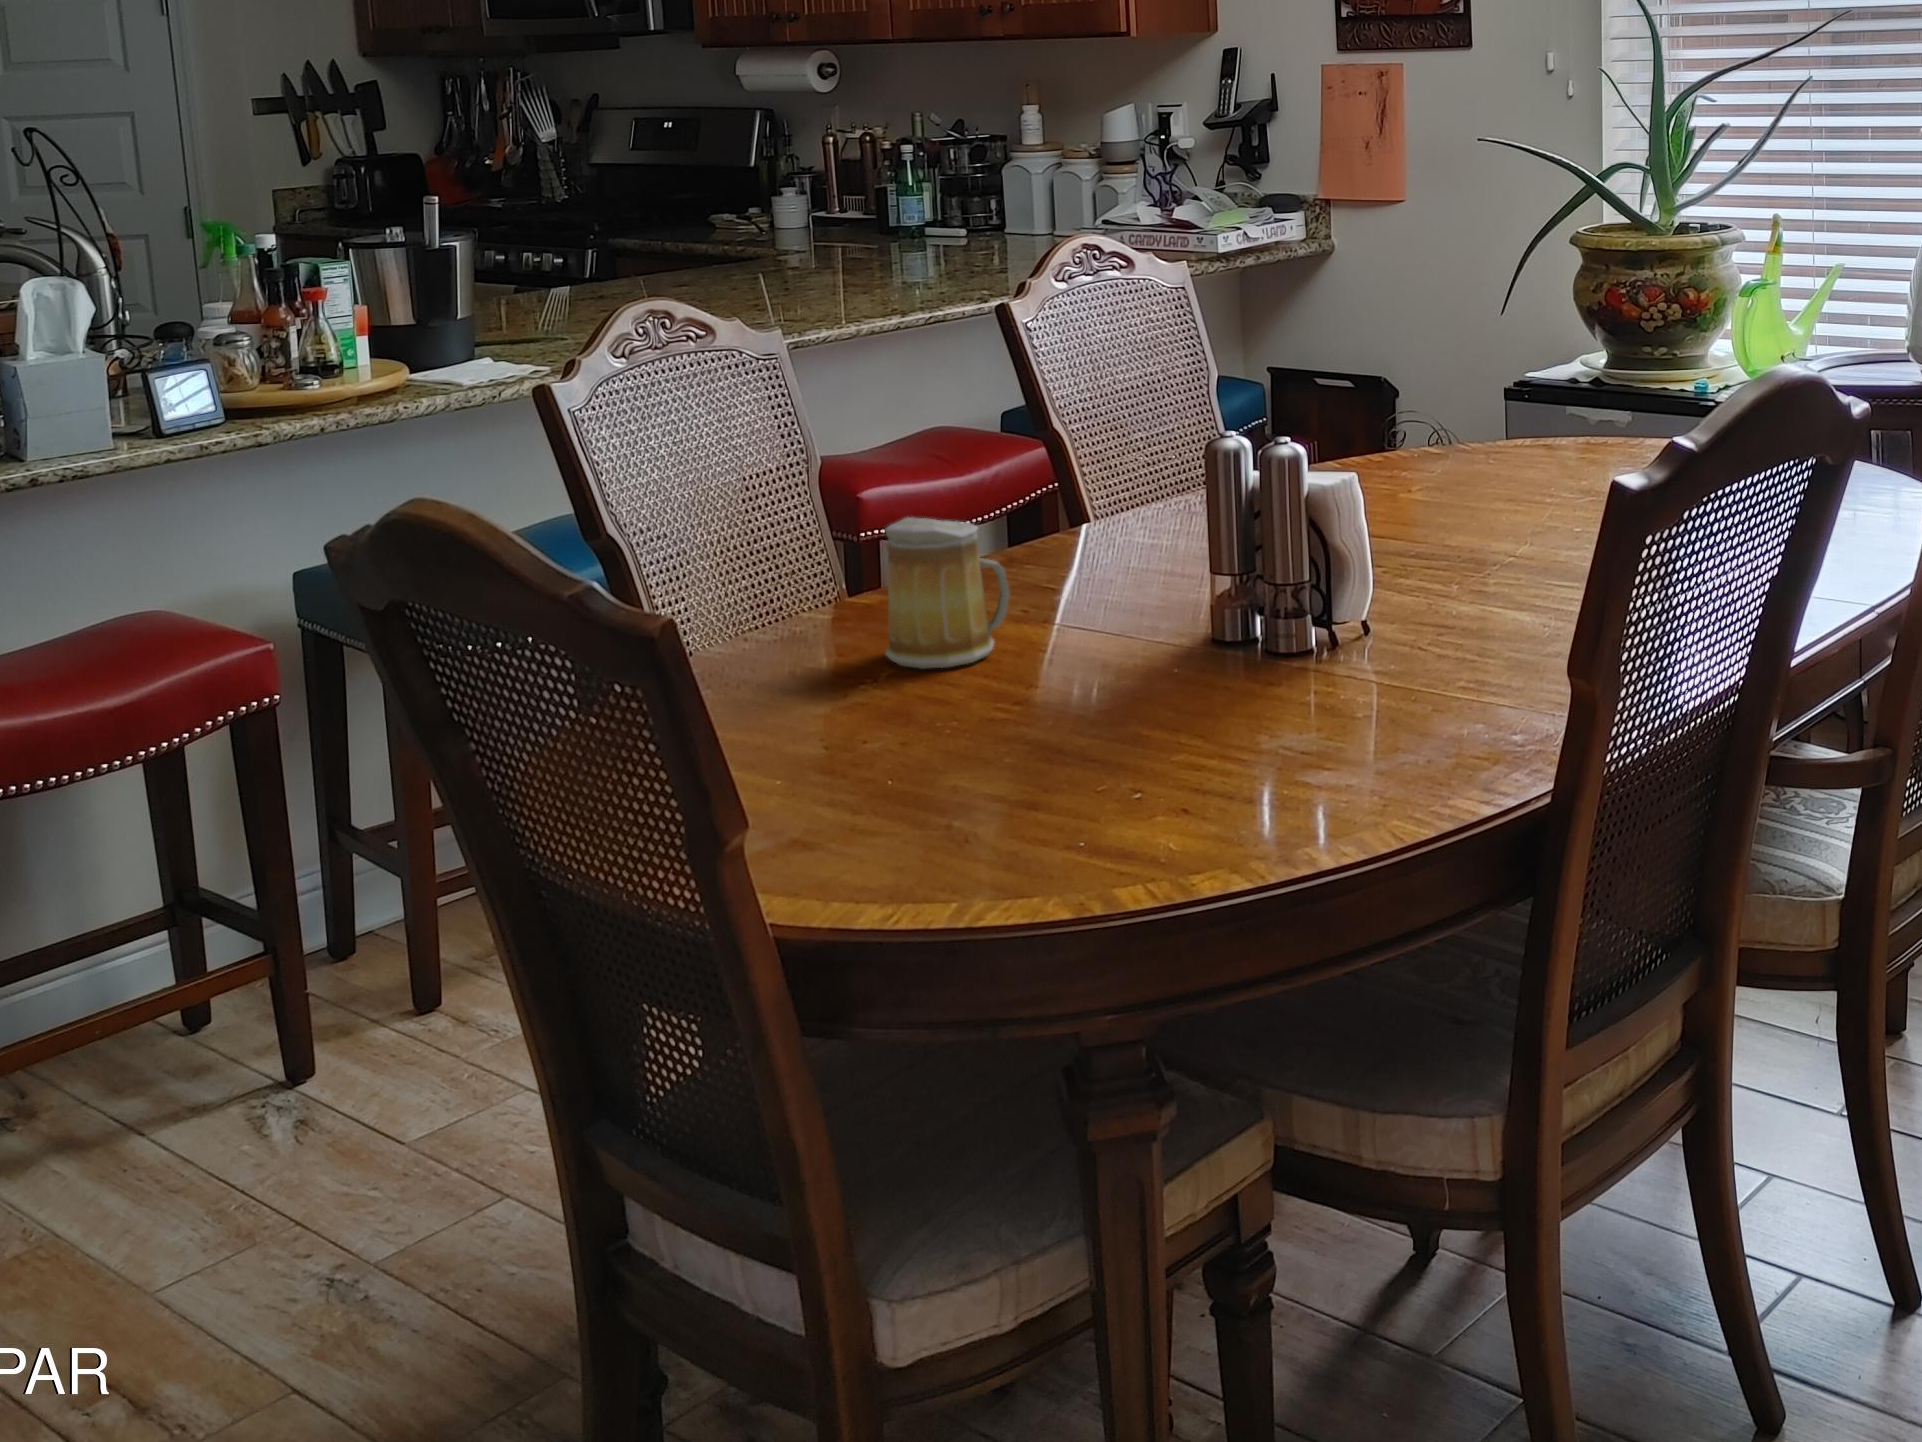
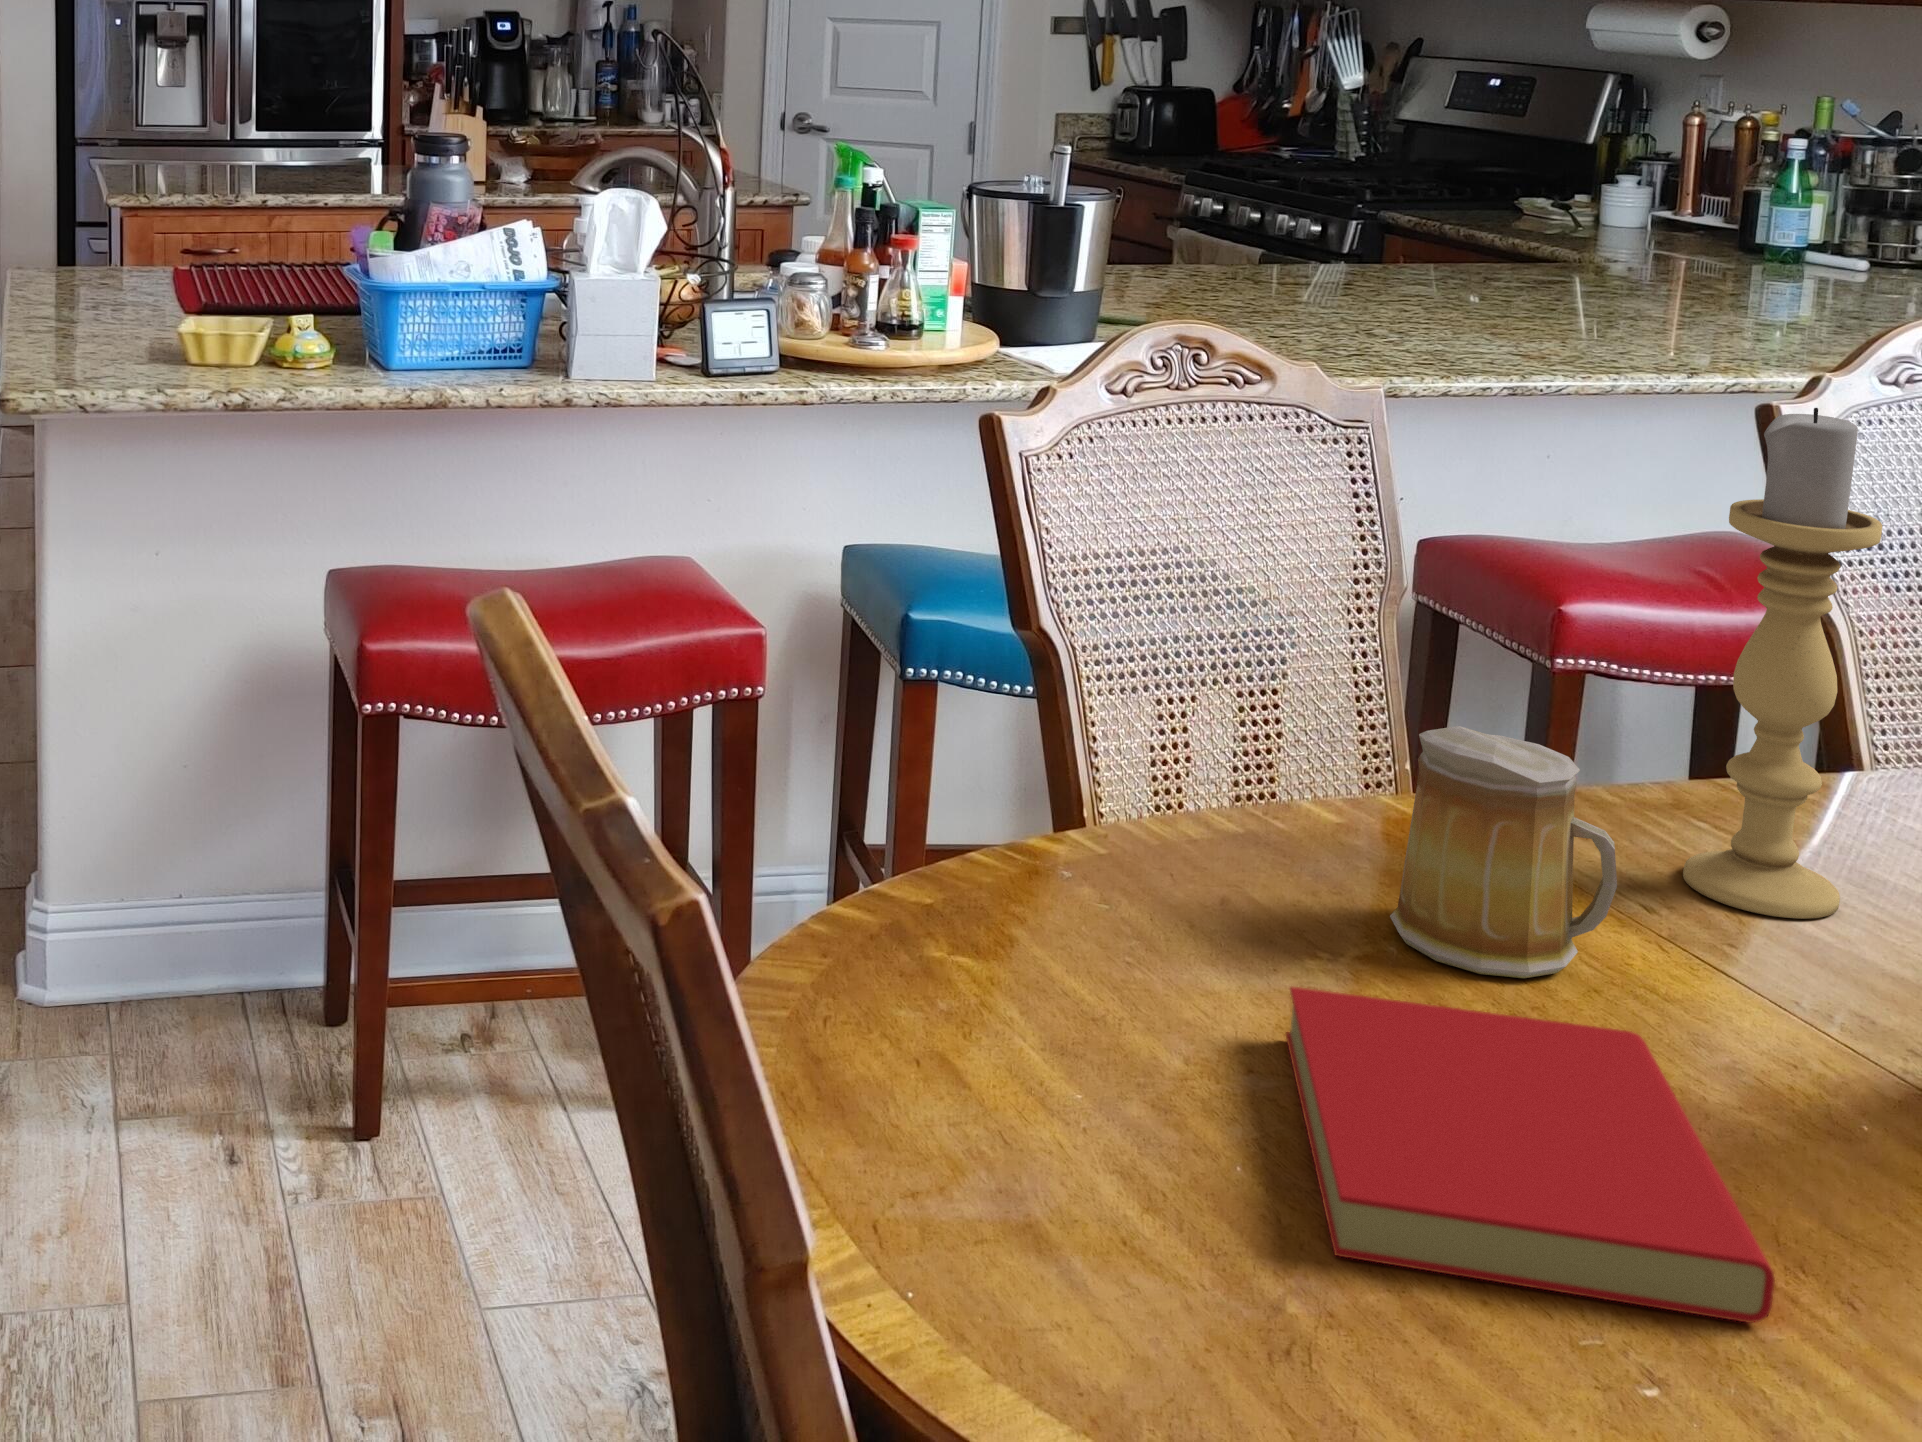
candle holder: none [1014,286,1108,602] -> present [1683,408,1882,919]
book: none [863,657,1163,799] -> present [1286,987,1775,1323]

